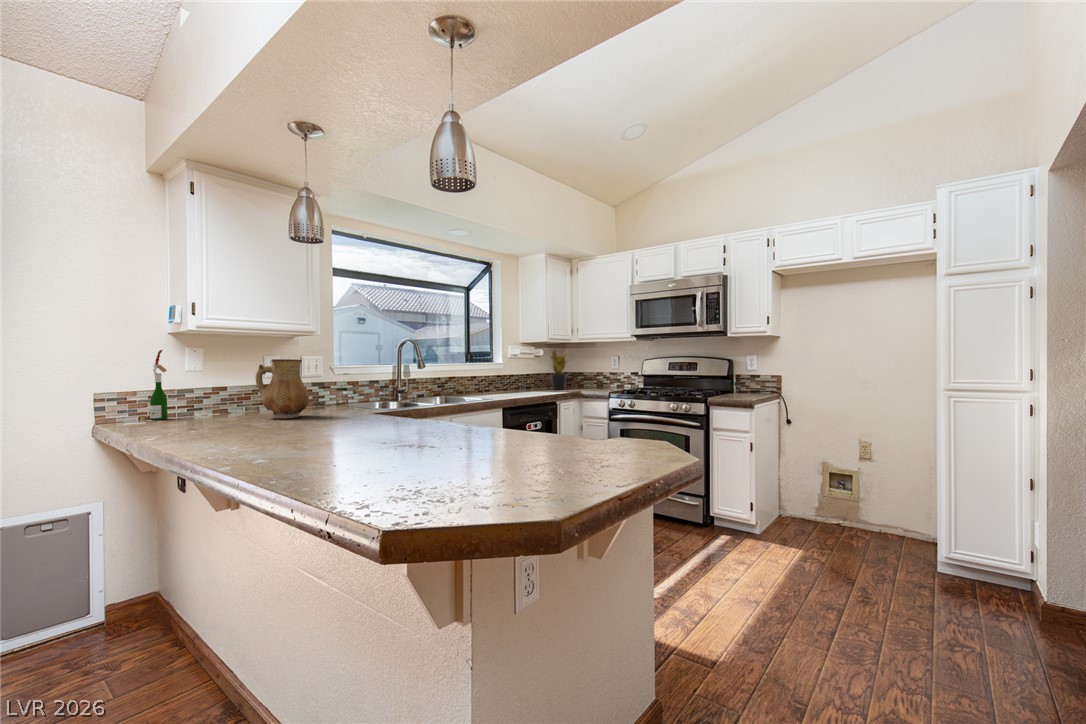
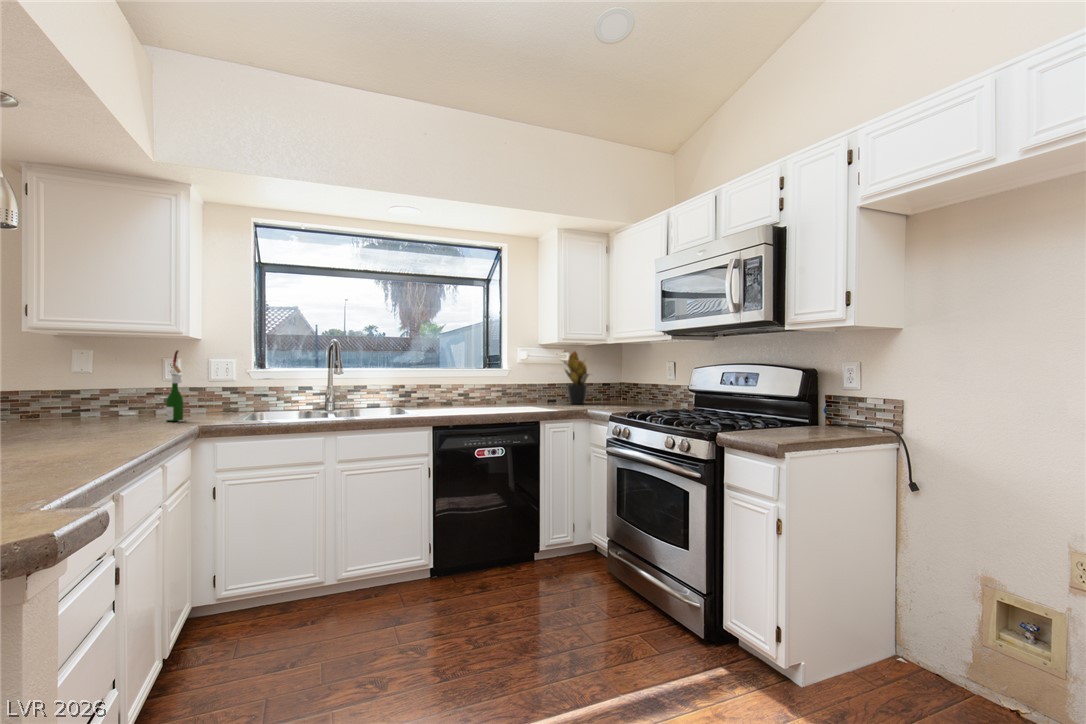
wine bottle: present [150,350,173,420] -> present [166,350,184,421]
ceramic pitcher: present [256,359,309,418] -> none [65,362,127,427]

